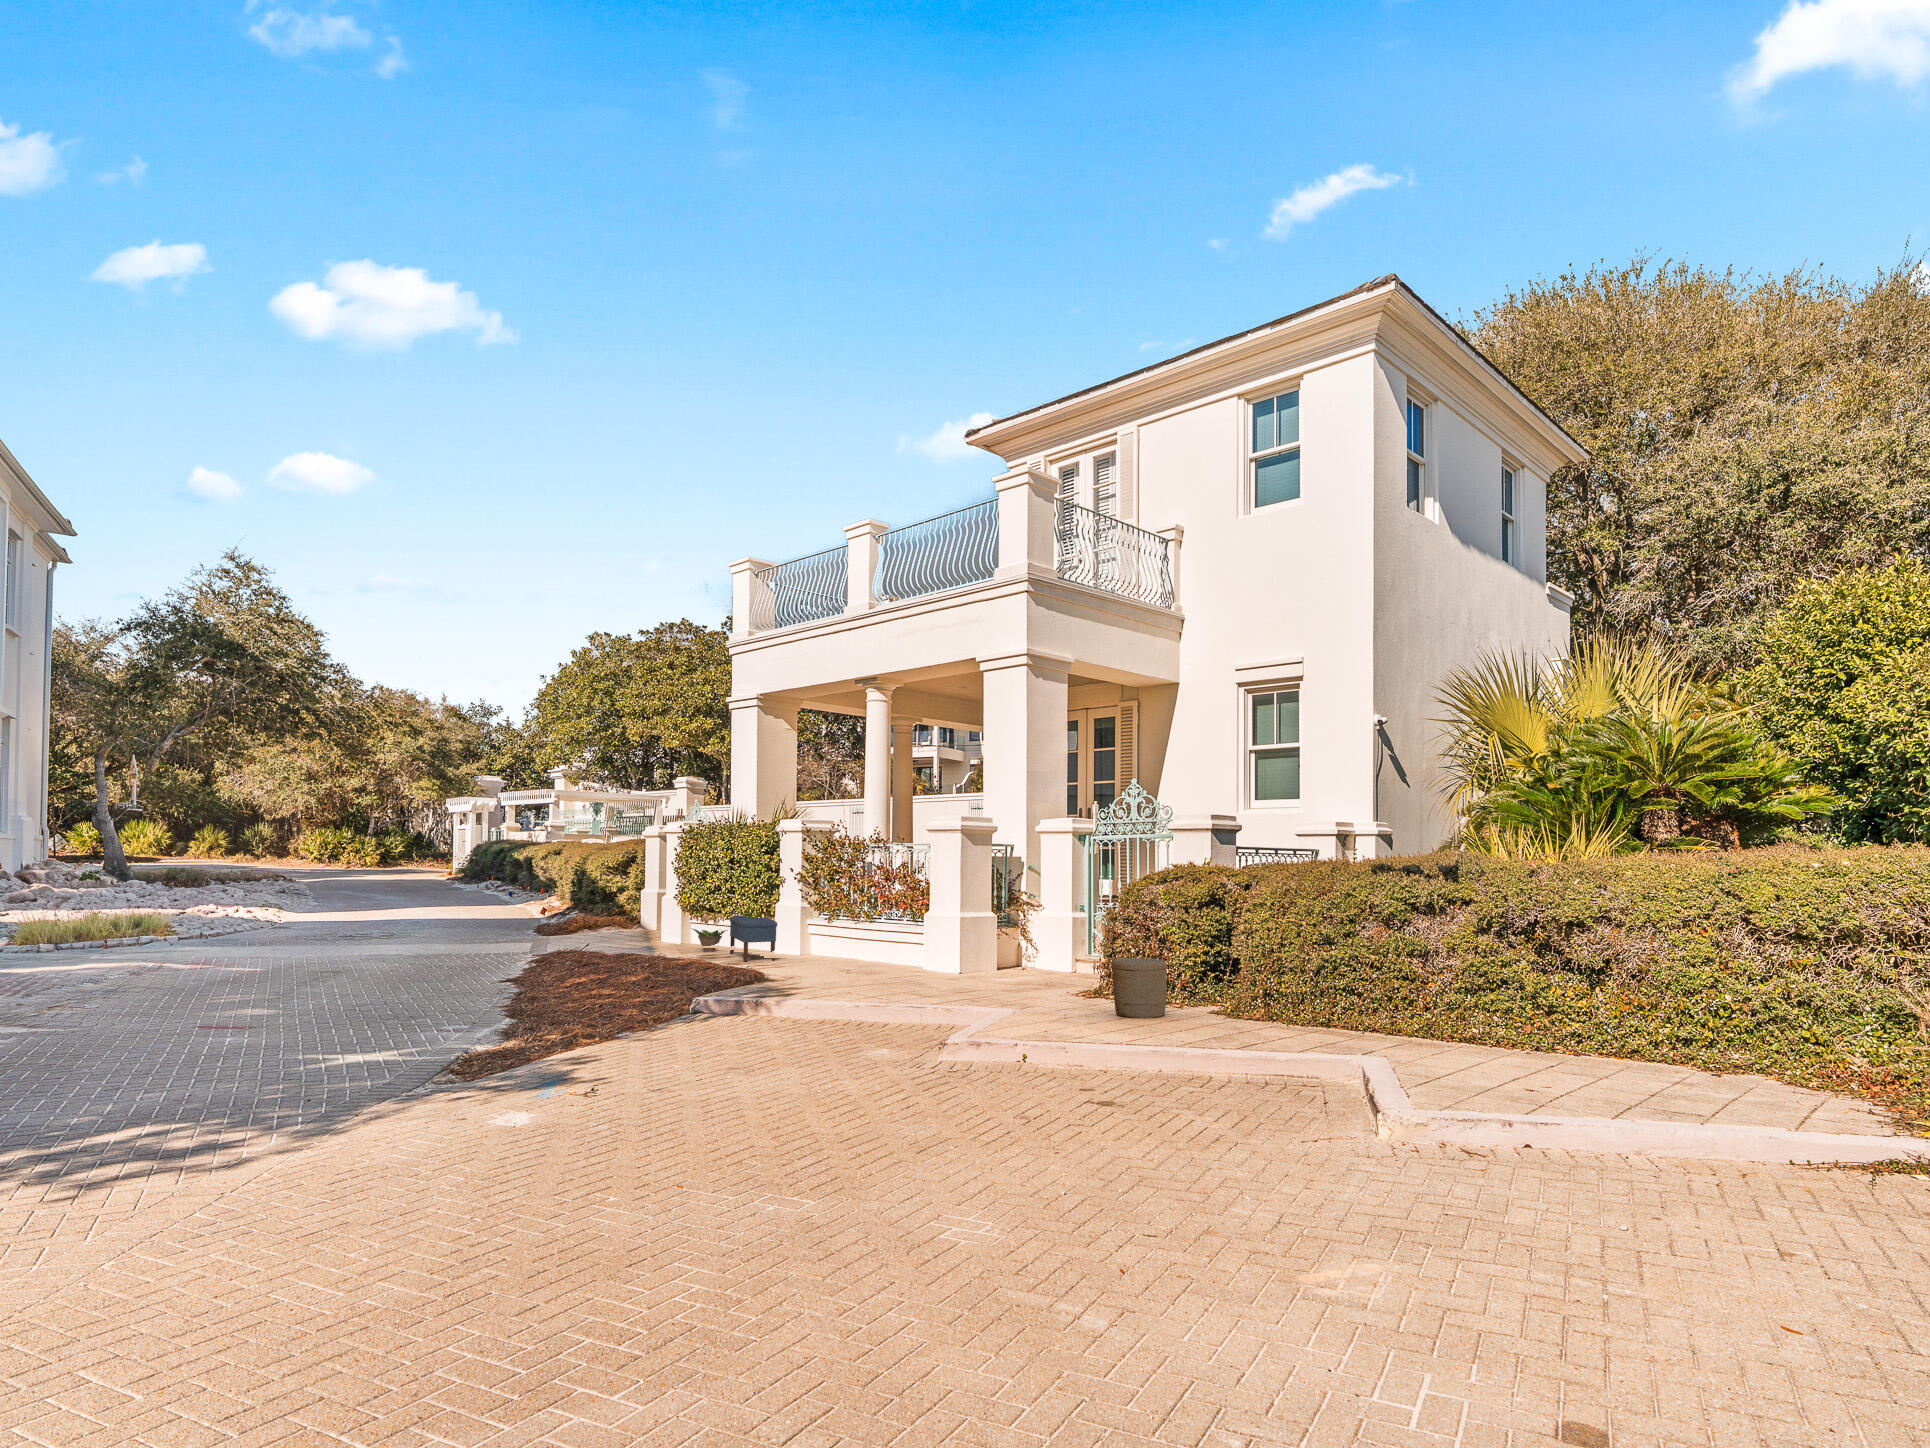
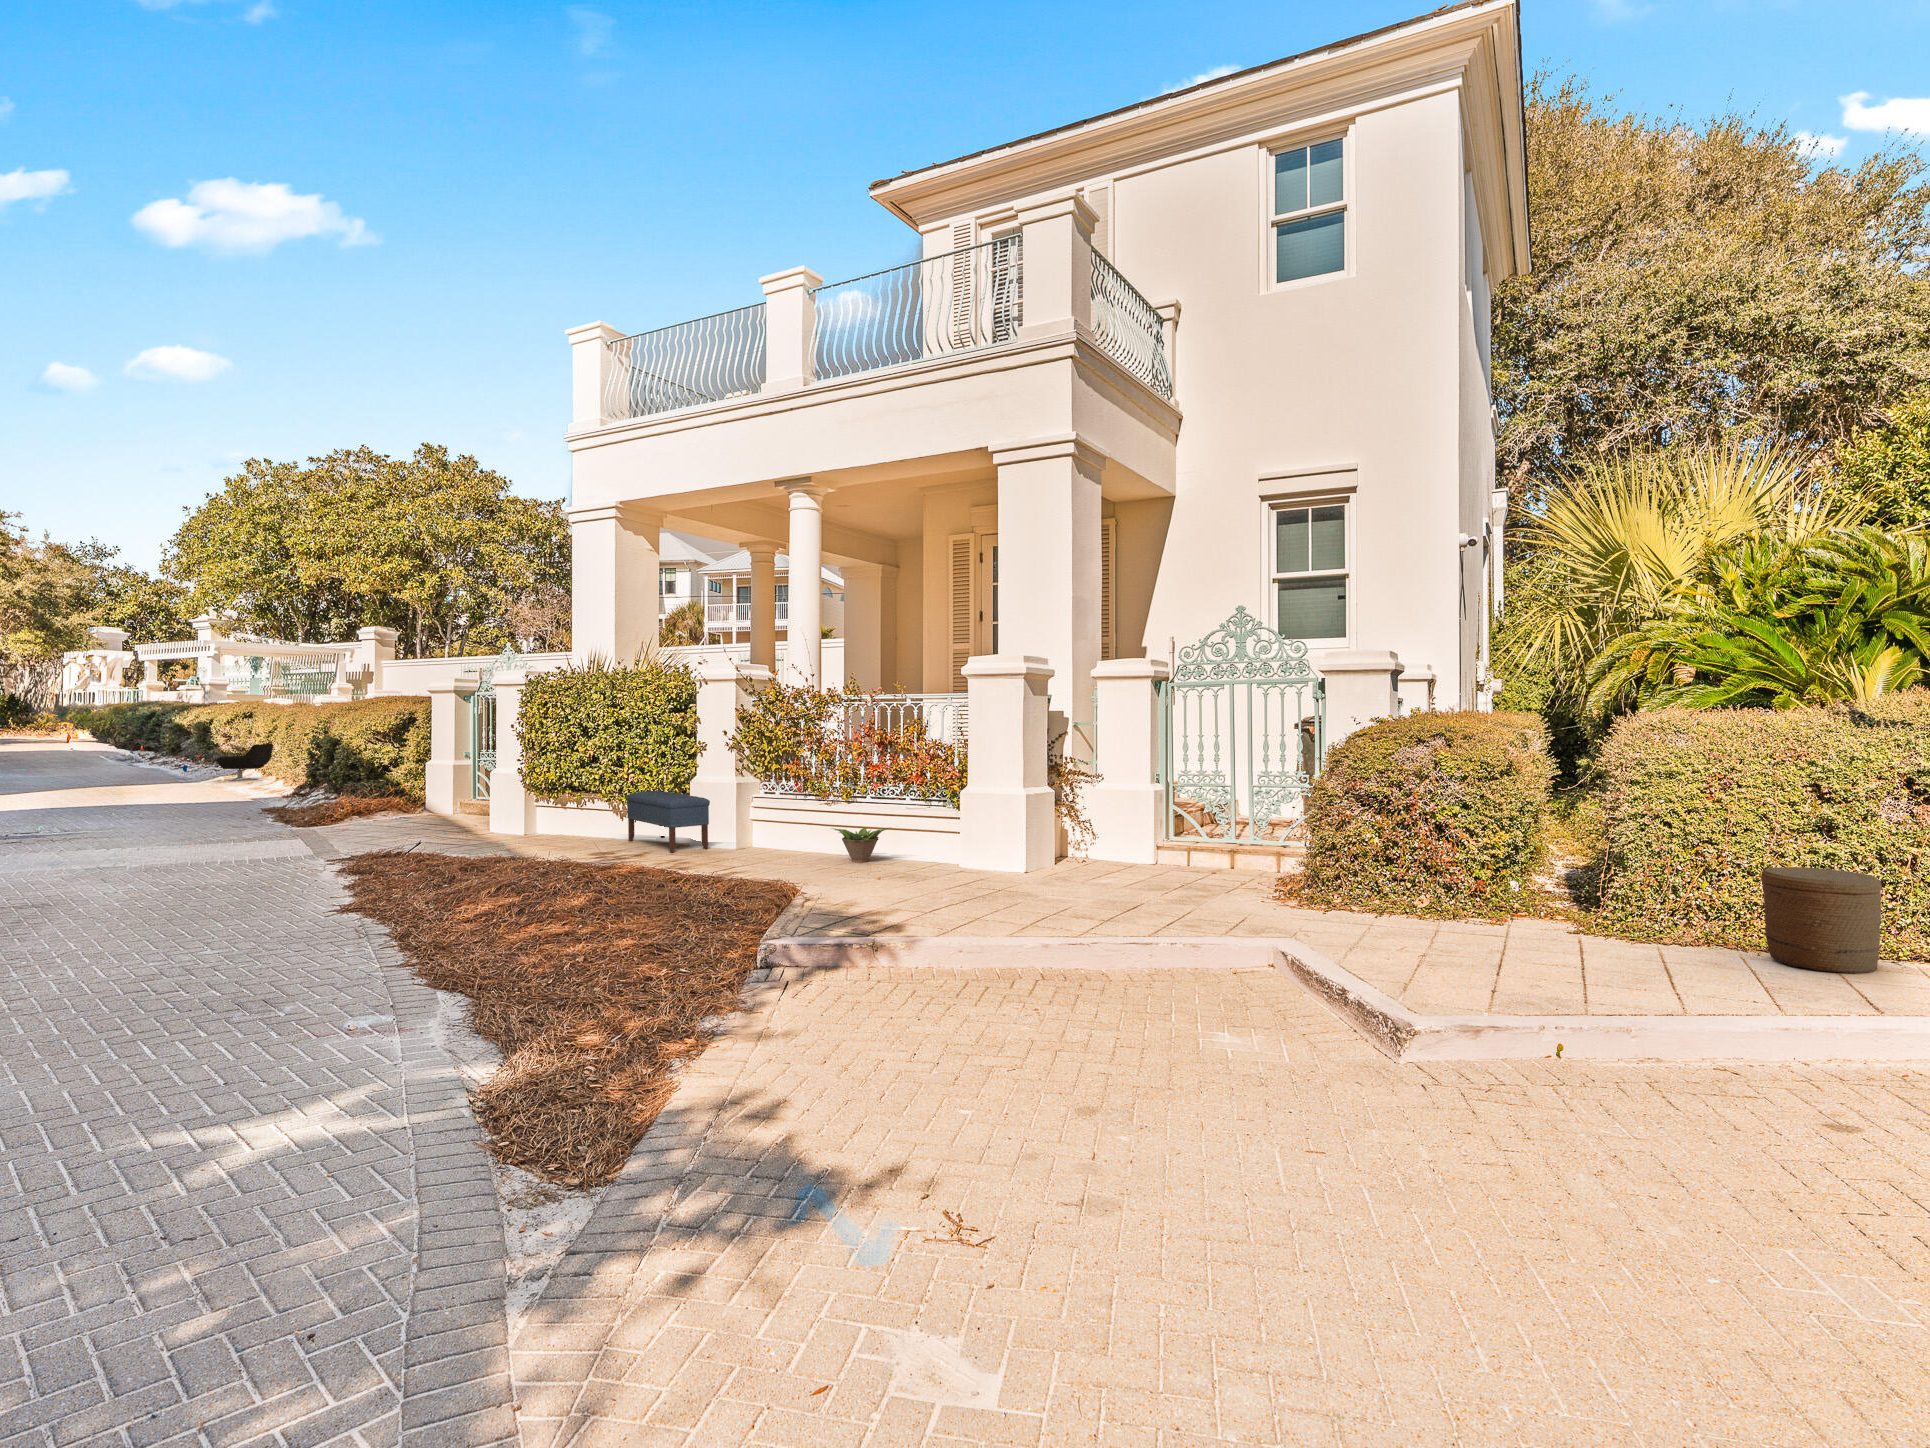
lounge chair: none [515,876,558,906] -> present [217,743,273,781]
decorative plant: present [693,929,727,952] -> present [835,827,890,862]
woven basket: present [1111,958,1167,1018] -> present [1761,867,1882,974]

